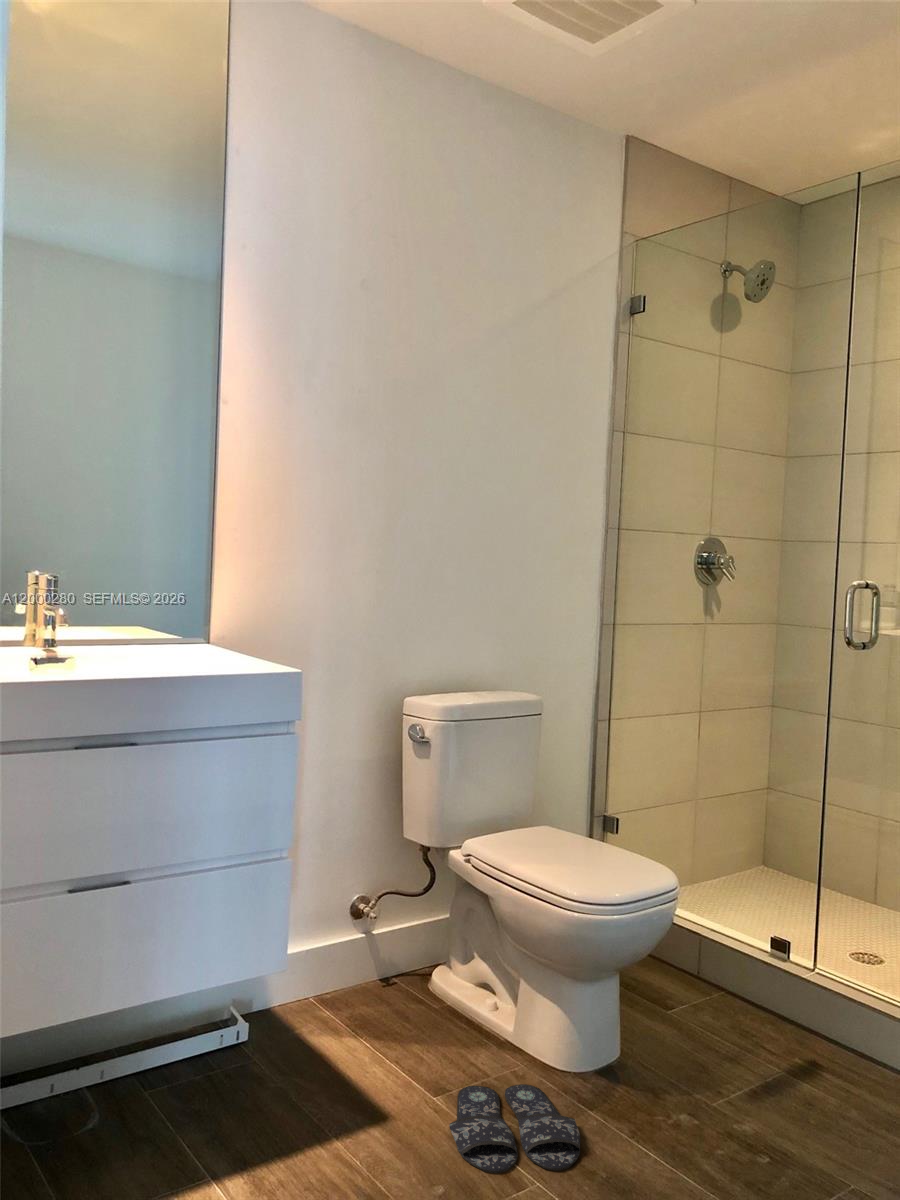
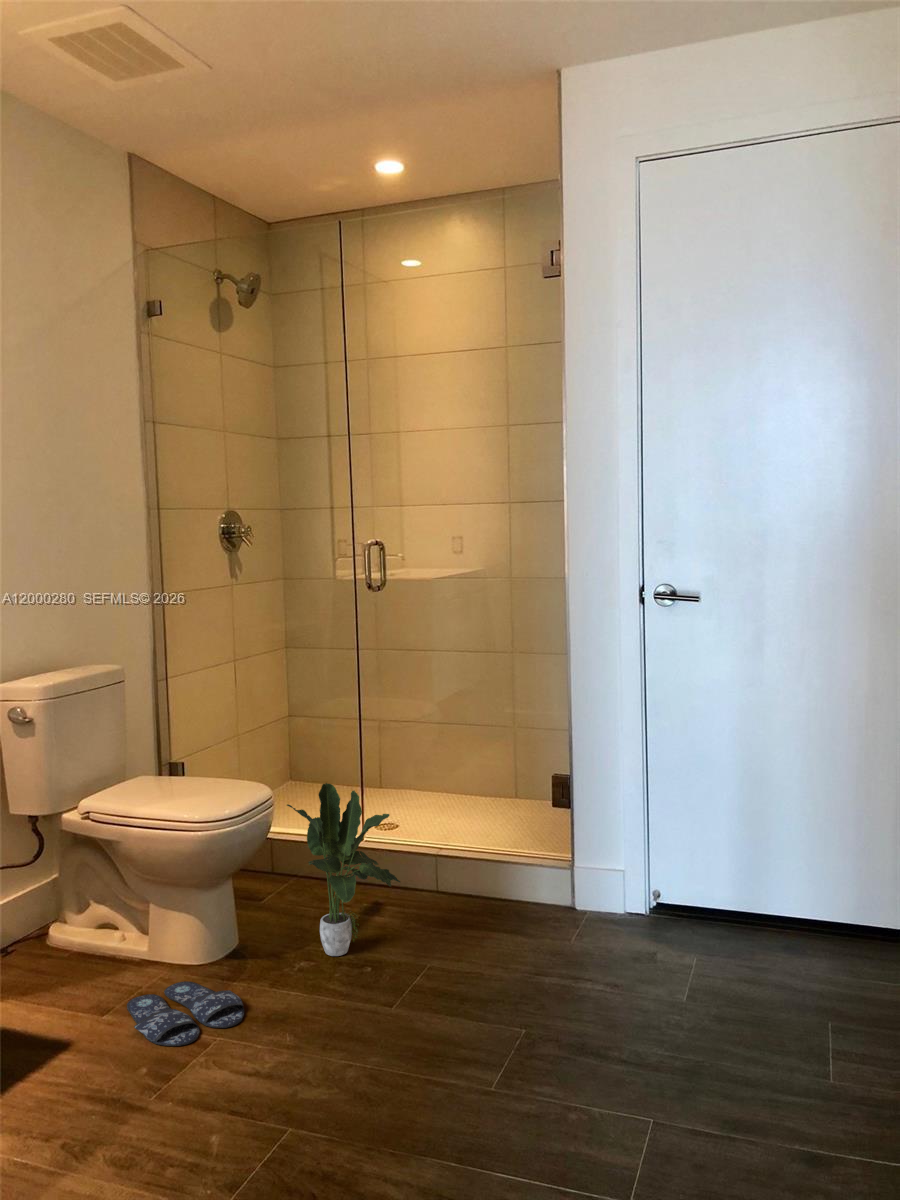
potted plant: none [686,886,832,1123] -> present [287,783,400,956]

